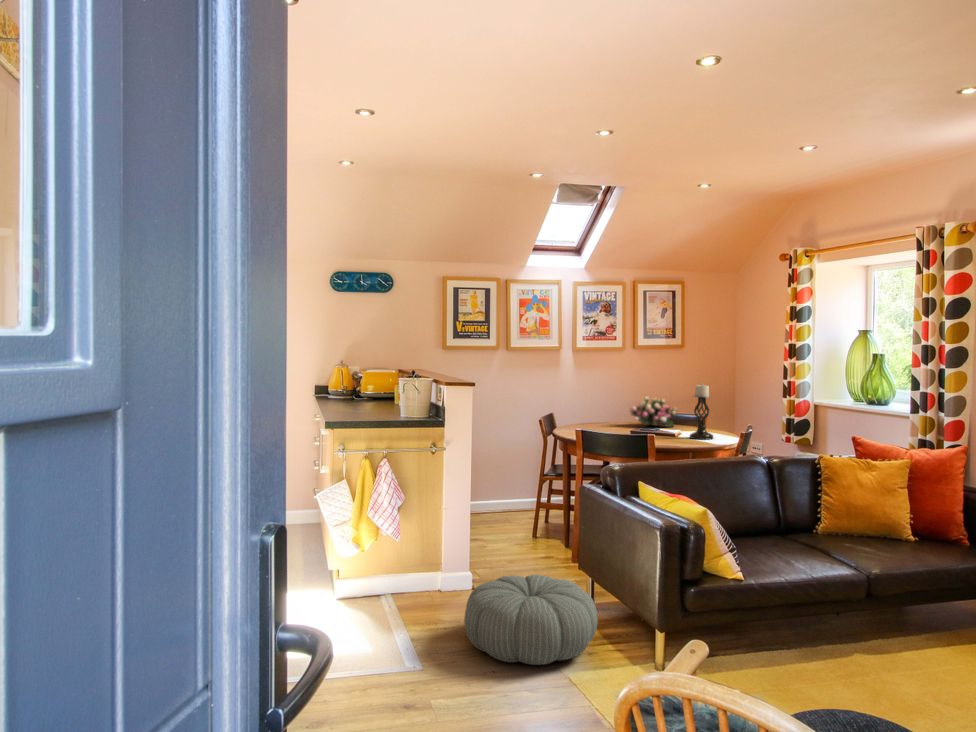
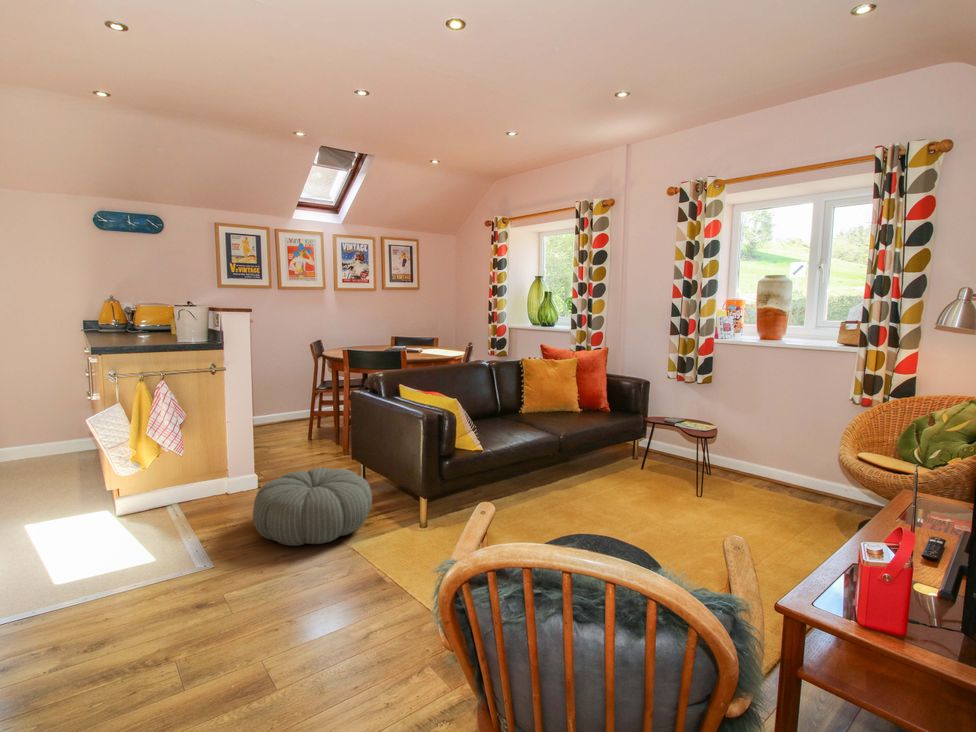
candle holder: present [690,384,714,440] -> none [430,312,447,353]
flower arrangement: present [630,397,677,427] -> none [382,324,418,347]

